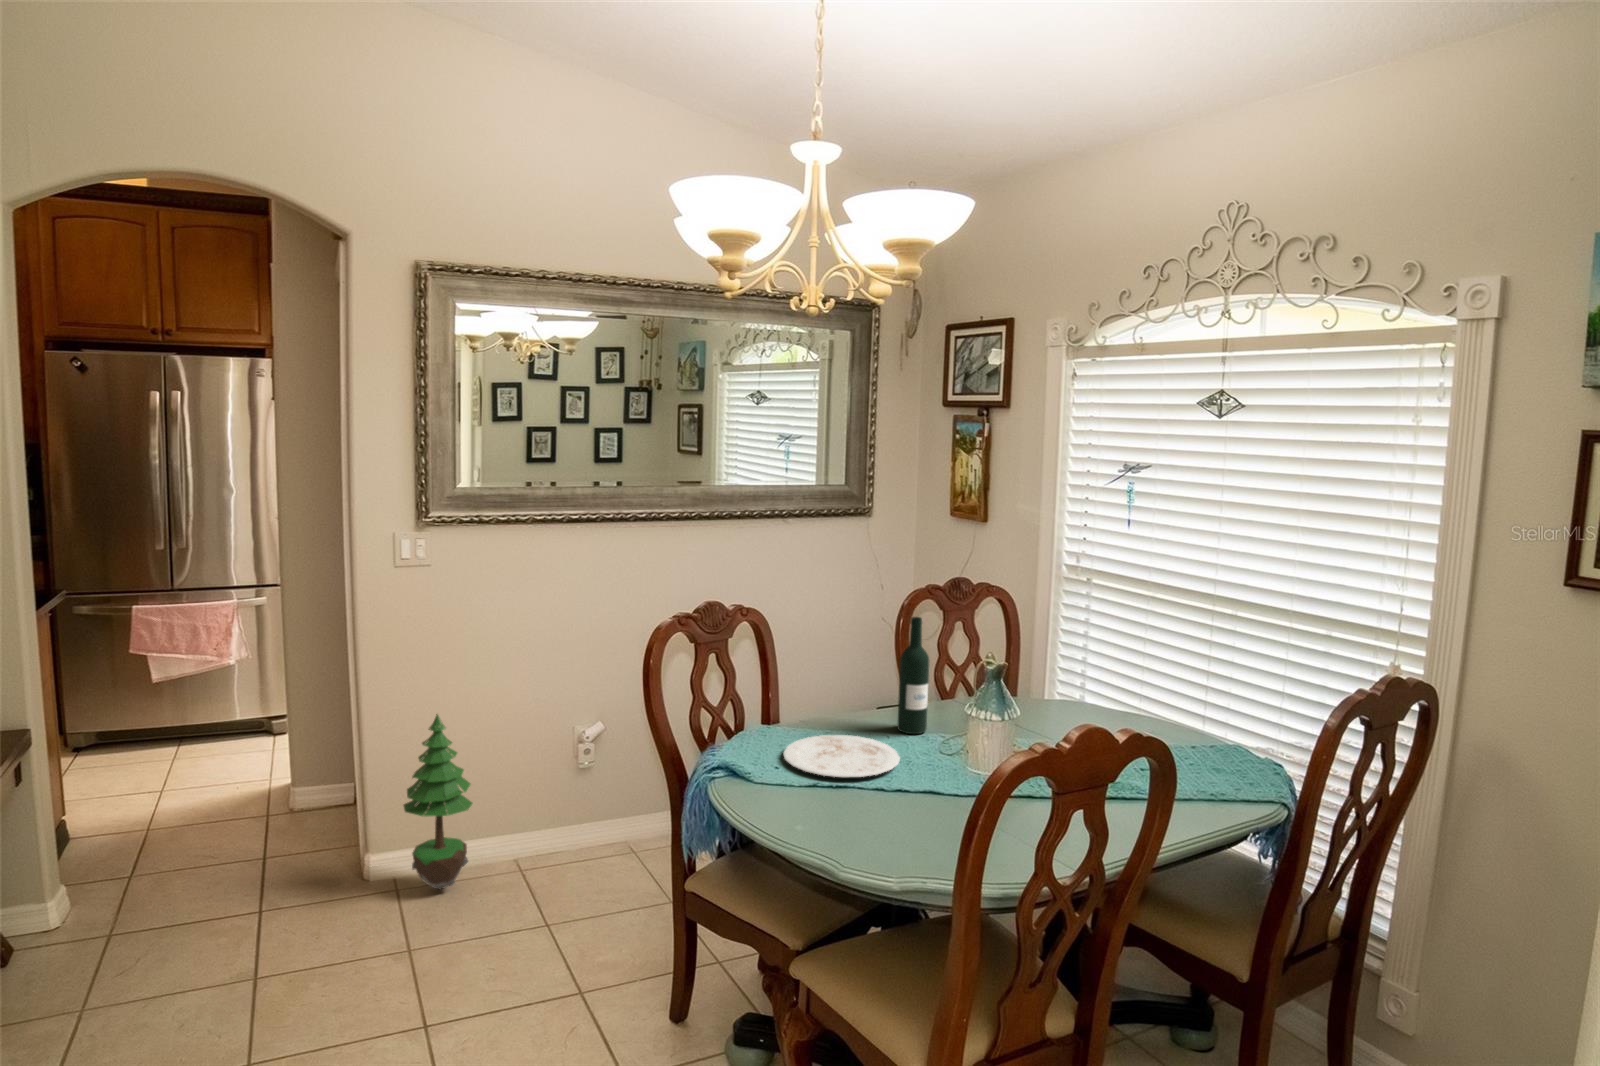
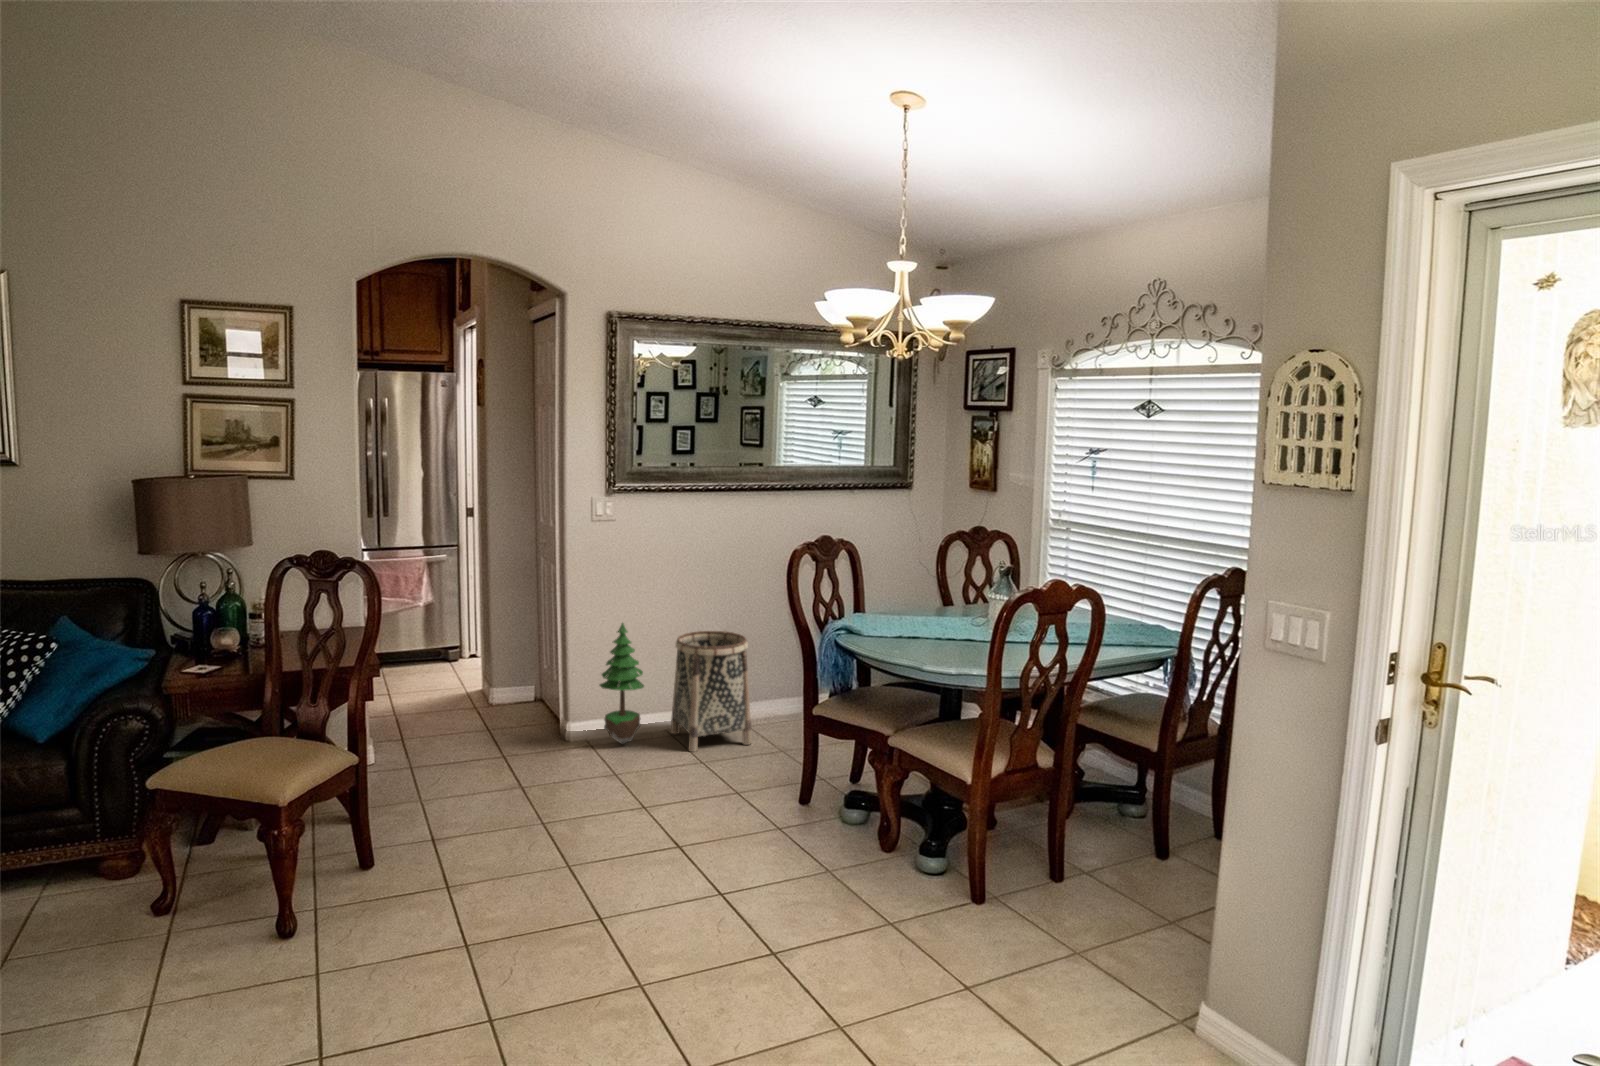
wine bottle: present [897,617,929,734] -> none [943,546,964,620]
basket: none [520,719,630,904] -> present [671,631,751,752]
plate: present [783,735,900,777] -> none [876,618,948,635]

